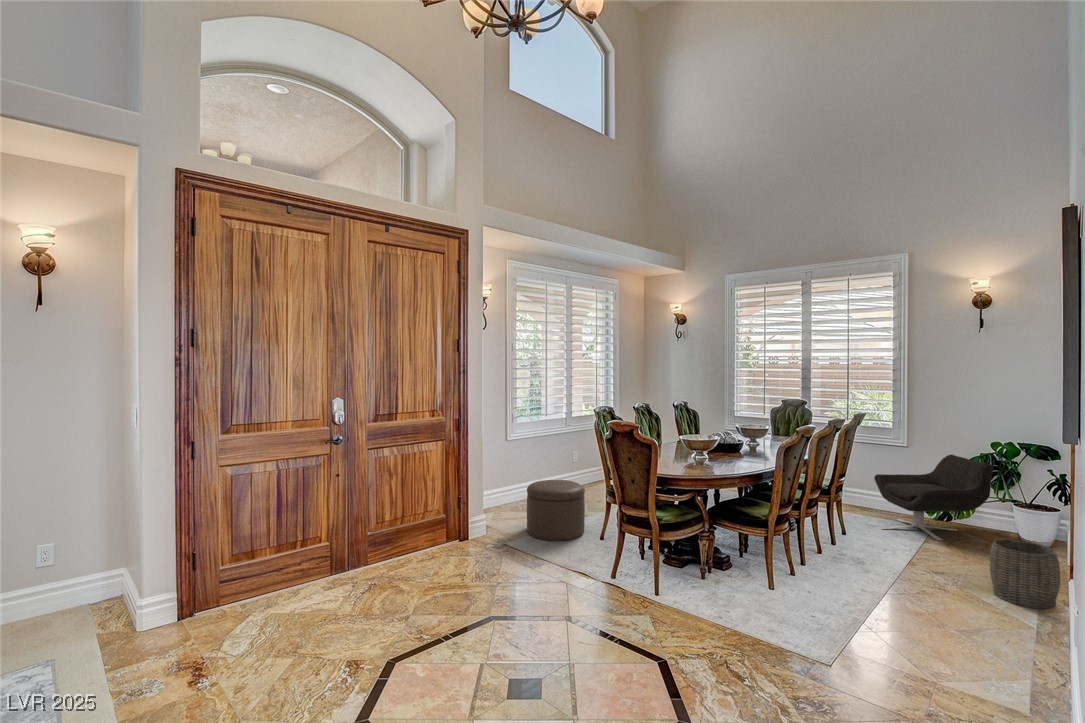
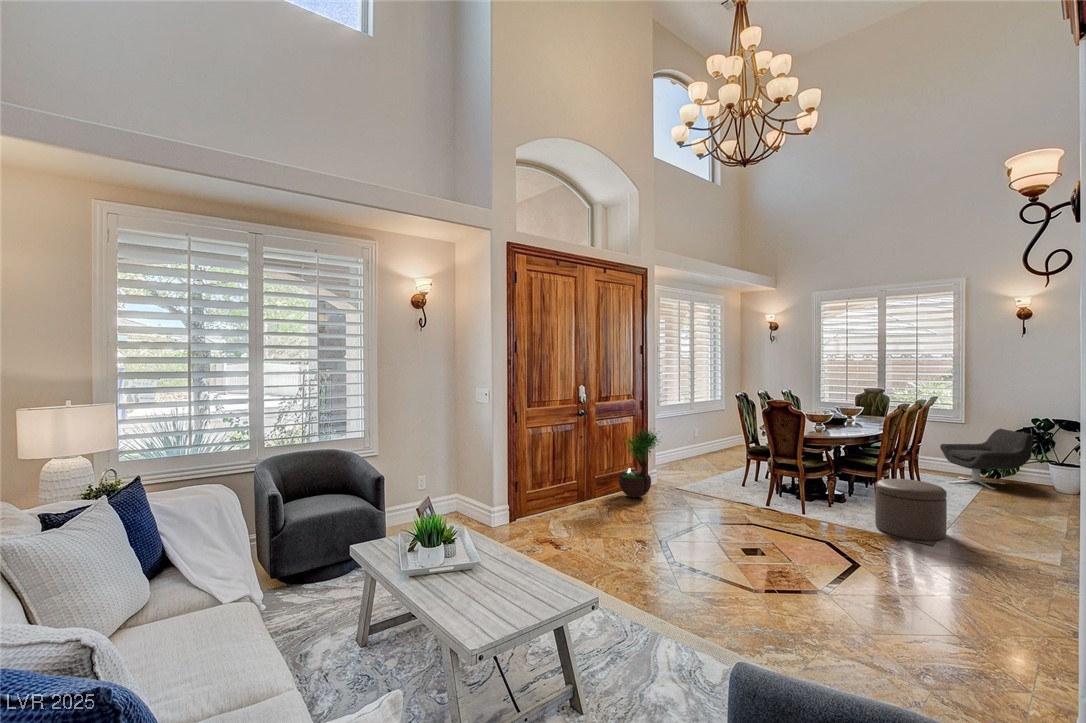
potted tree: none [409,456,471,562] -> present [619,430,659,498]
ottoman: present [527,480,585,541] -> present [875,479,947,541]
woven basket: present [990,539,1060,609] -> none [1032,480,1081,523]

